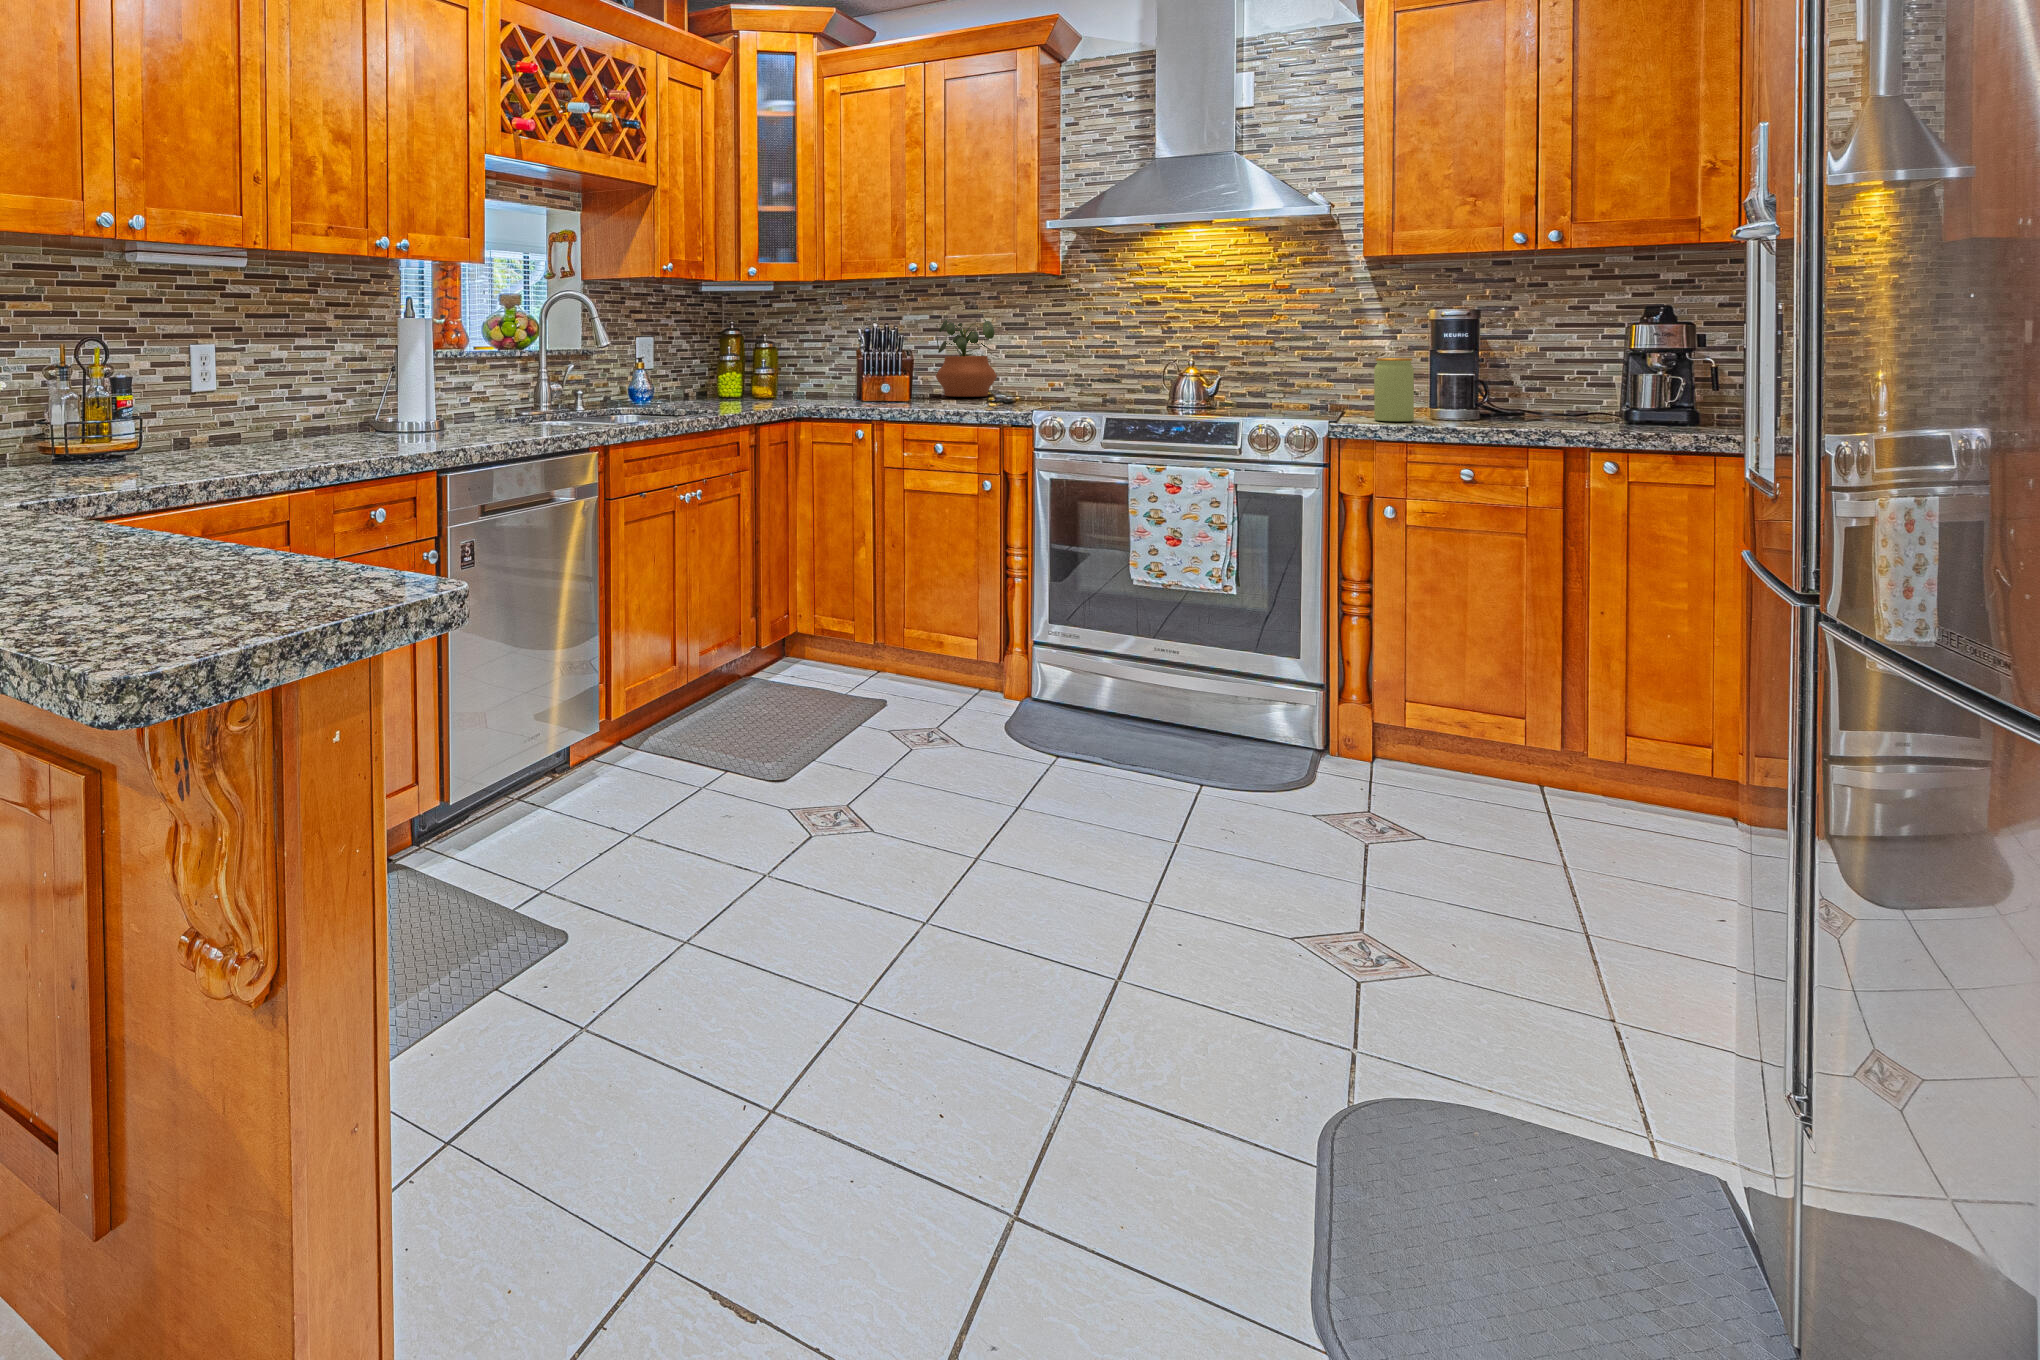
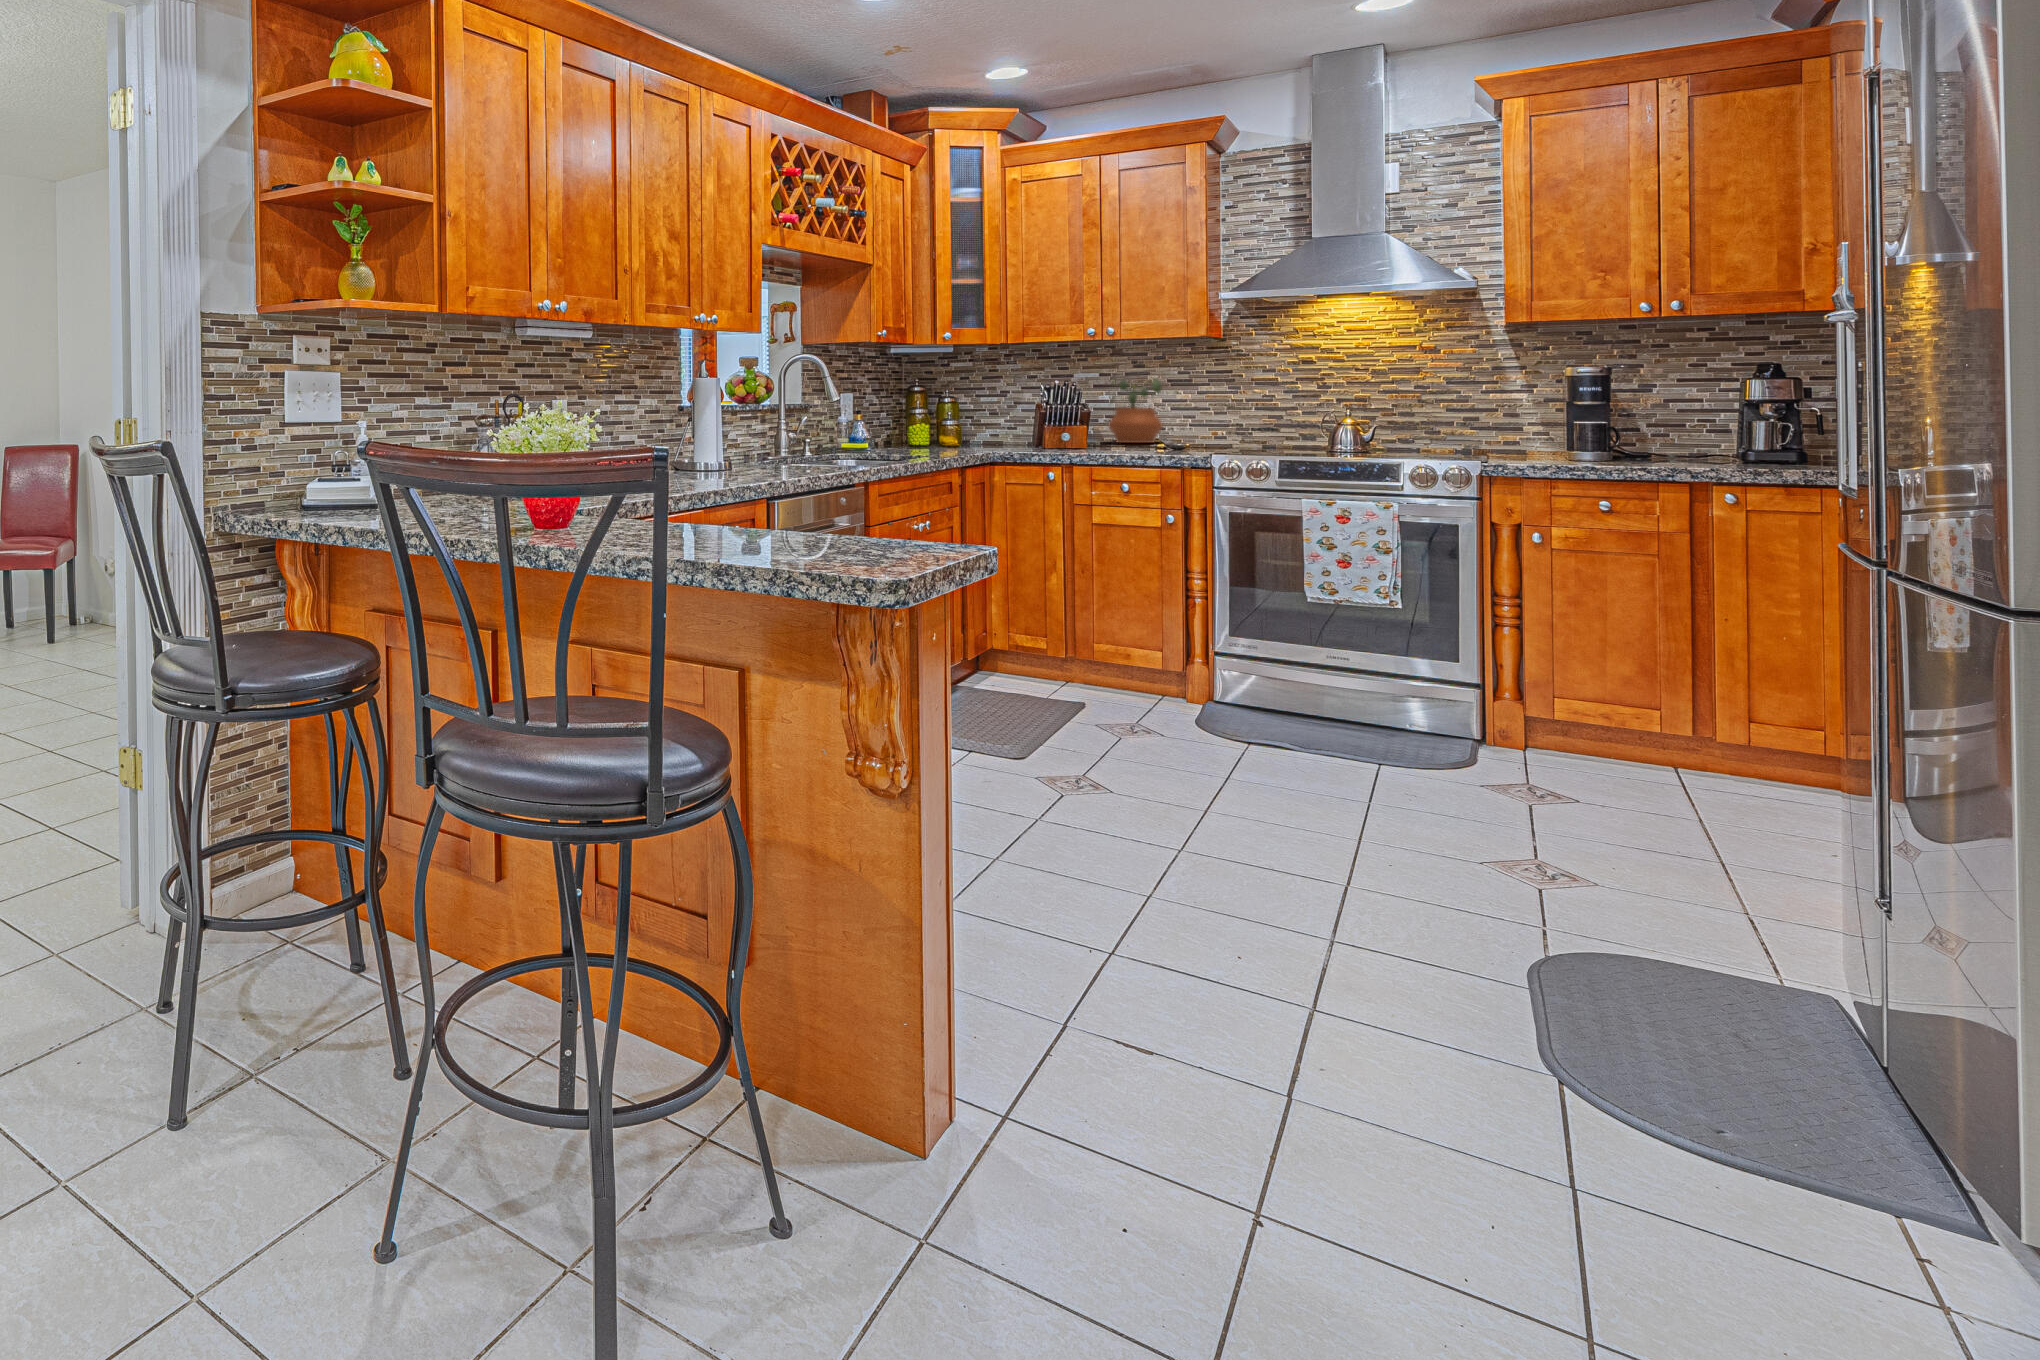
jar: present [1374,358,1414,421] -> none [1518,409,1554,462]

